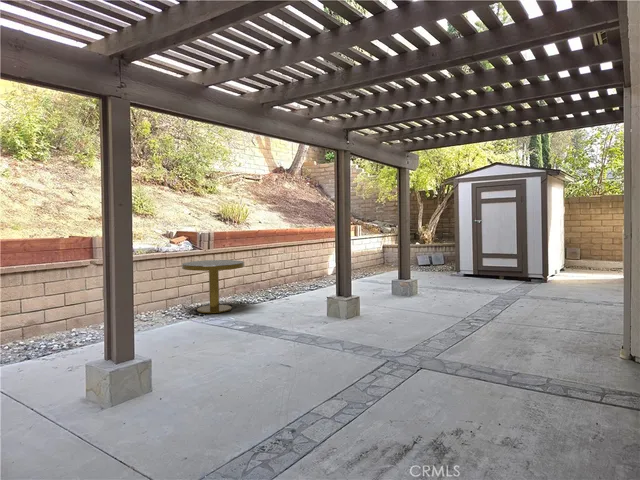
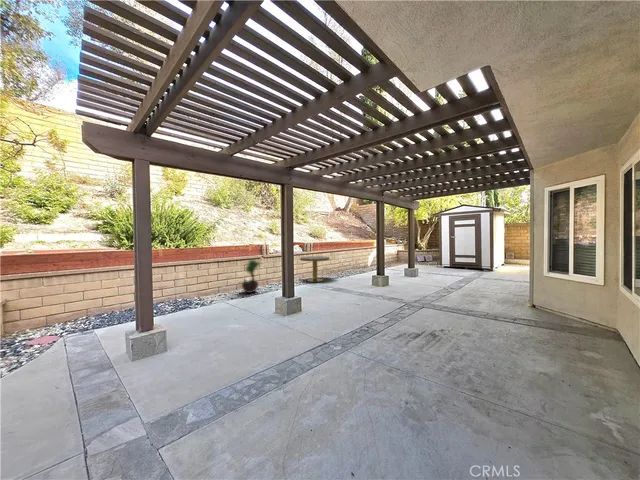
potted tree: none [30,263,84,345] -> present [242,260,260,293]

